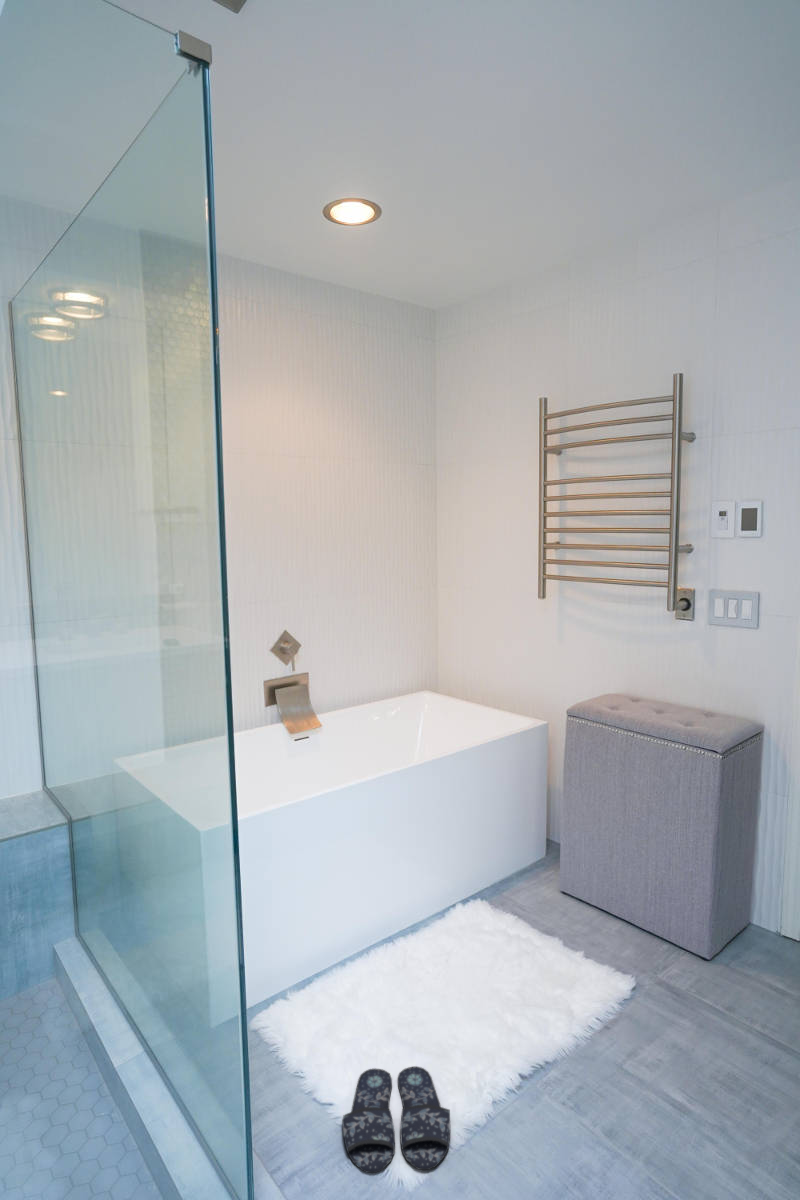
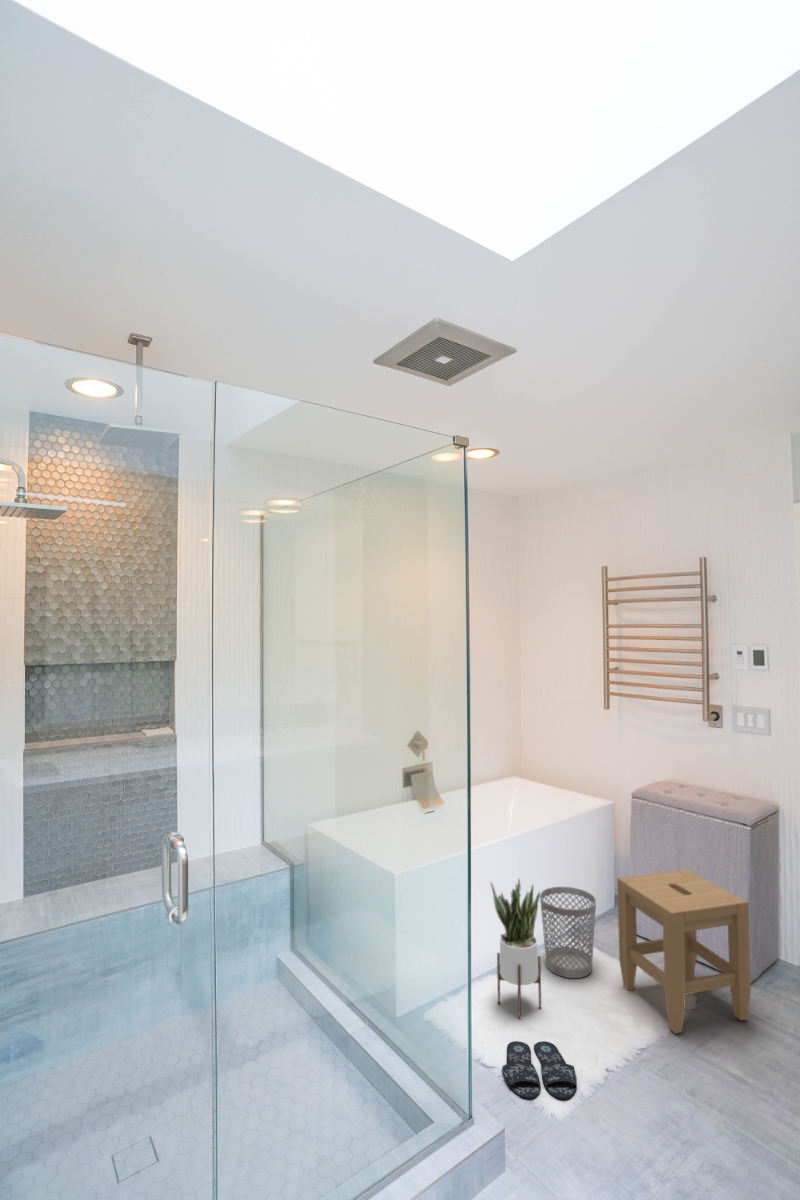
stool: none [536,811,716,1043] -> present [617,869,751,1034]
potted plant: none [345,836,422,1029] -> present [491,879,541,1018]
wastebasket: none [432,837,509,960] -> present [540,887,596,978]

